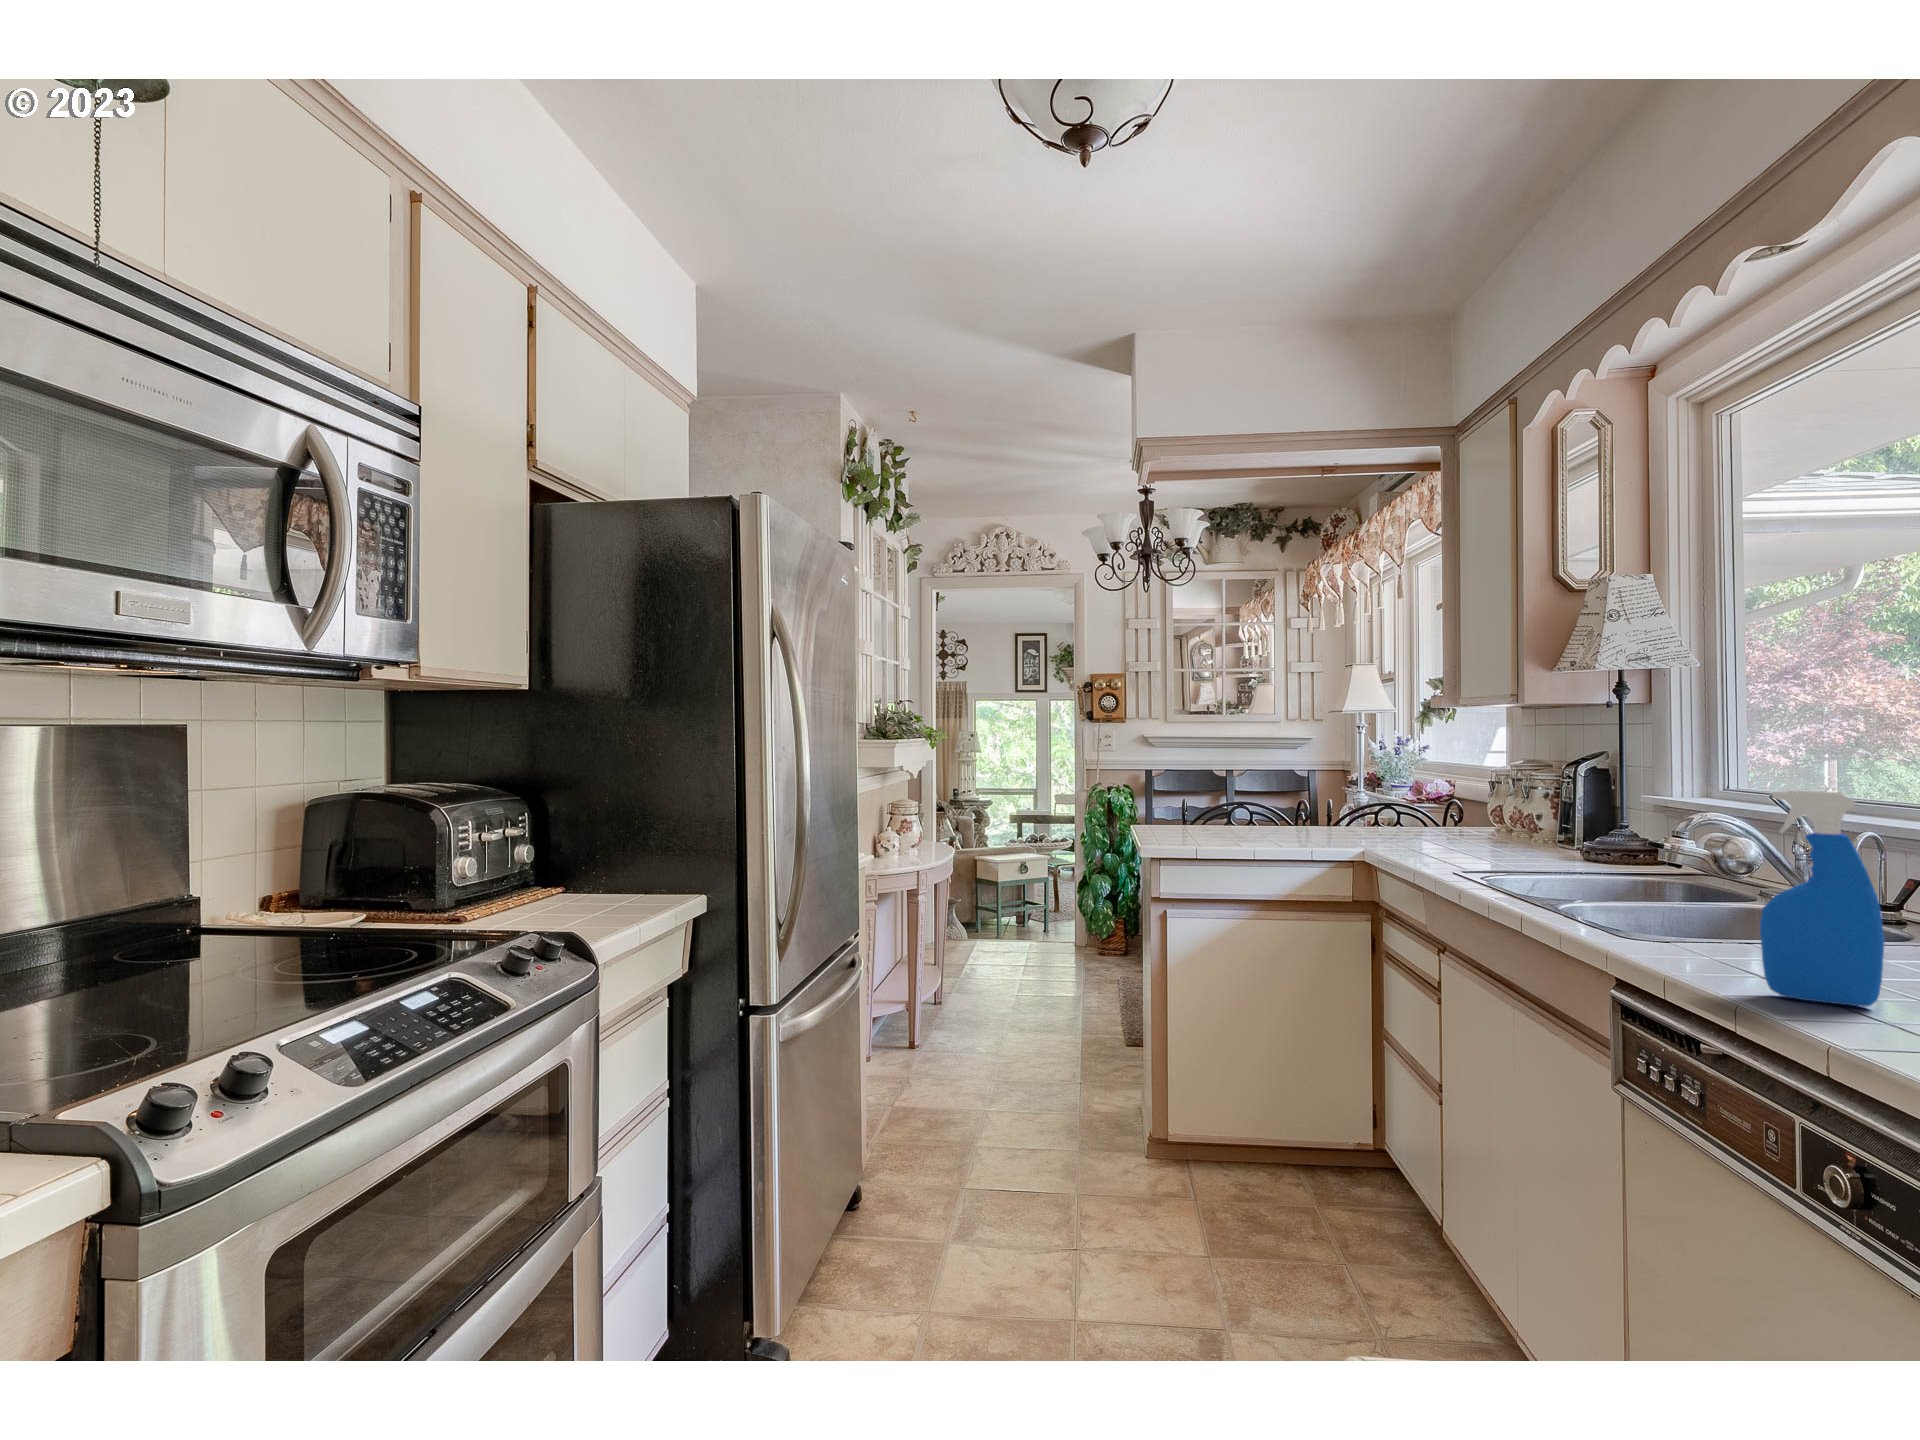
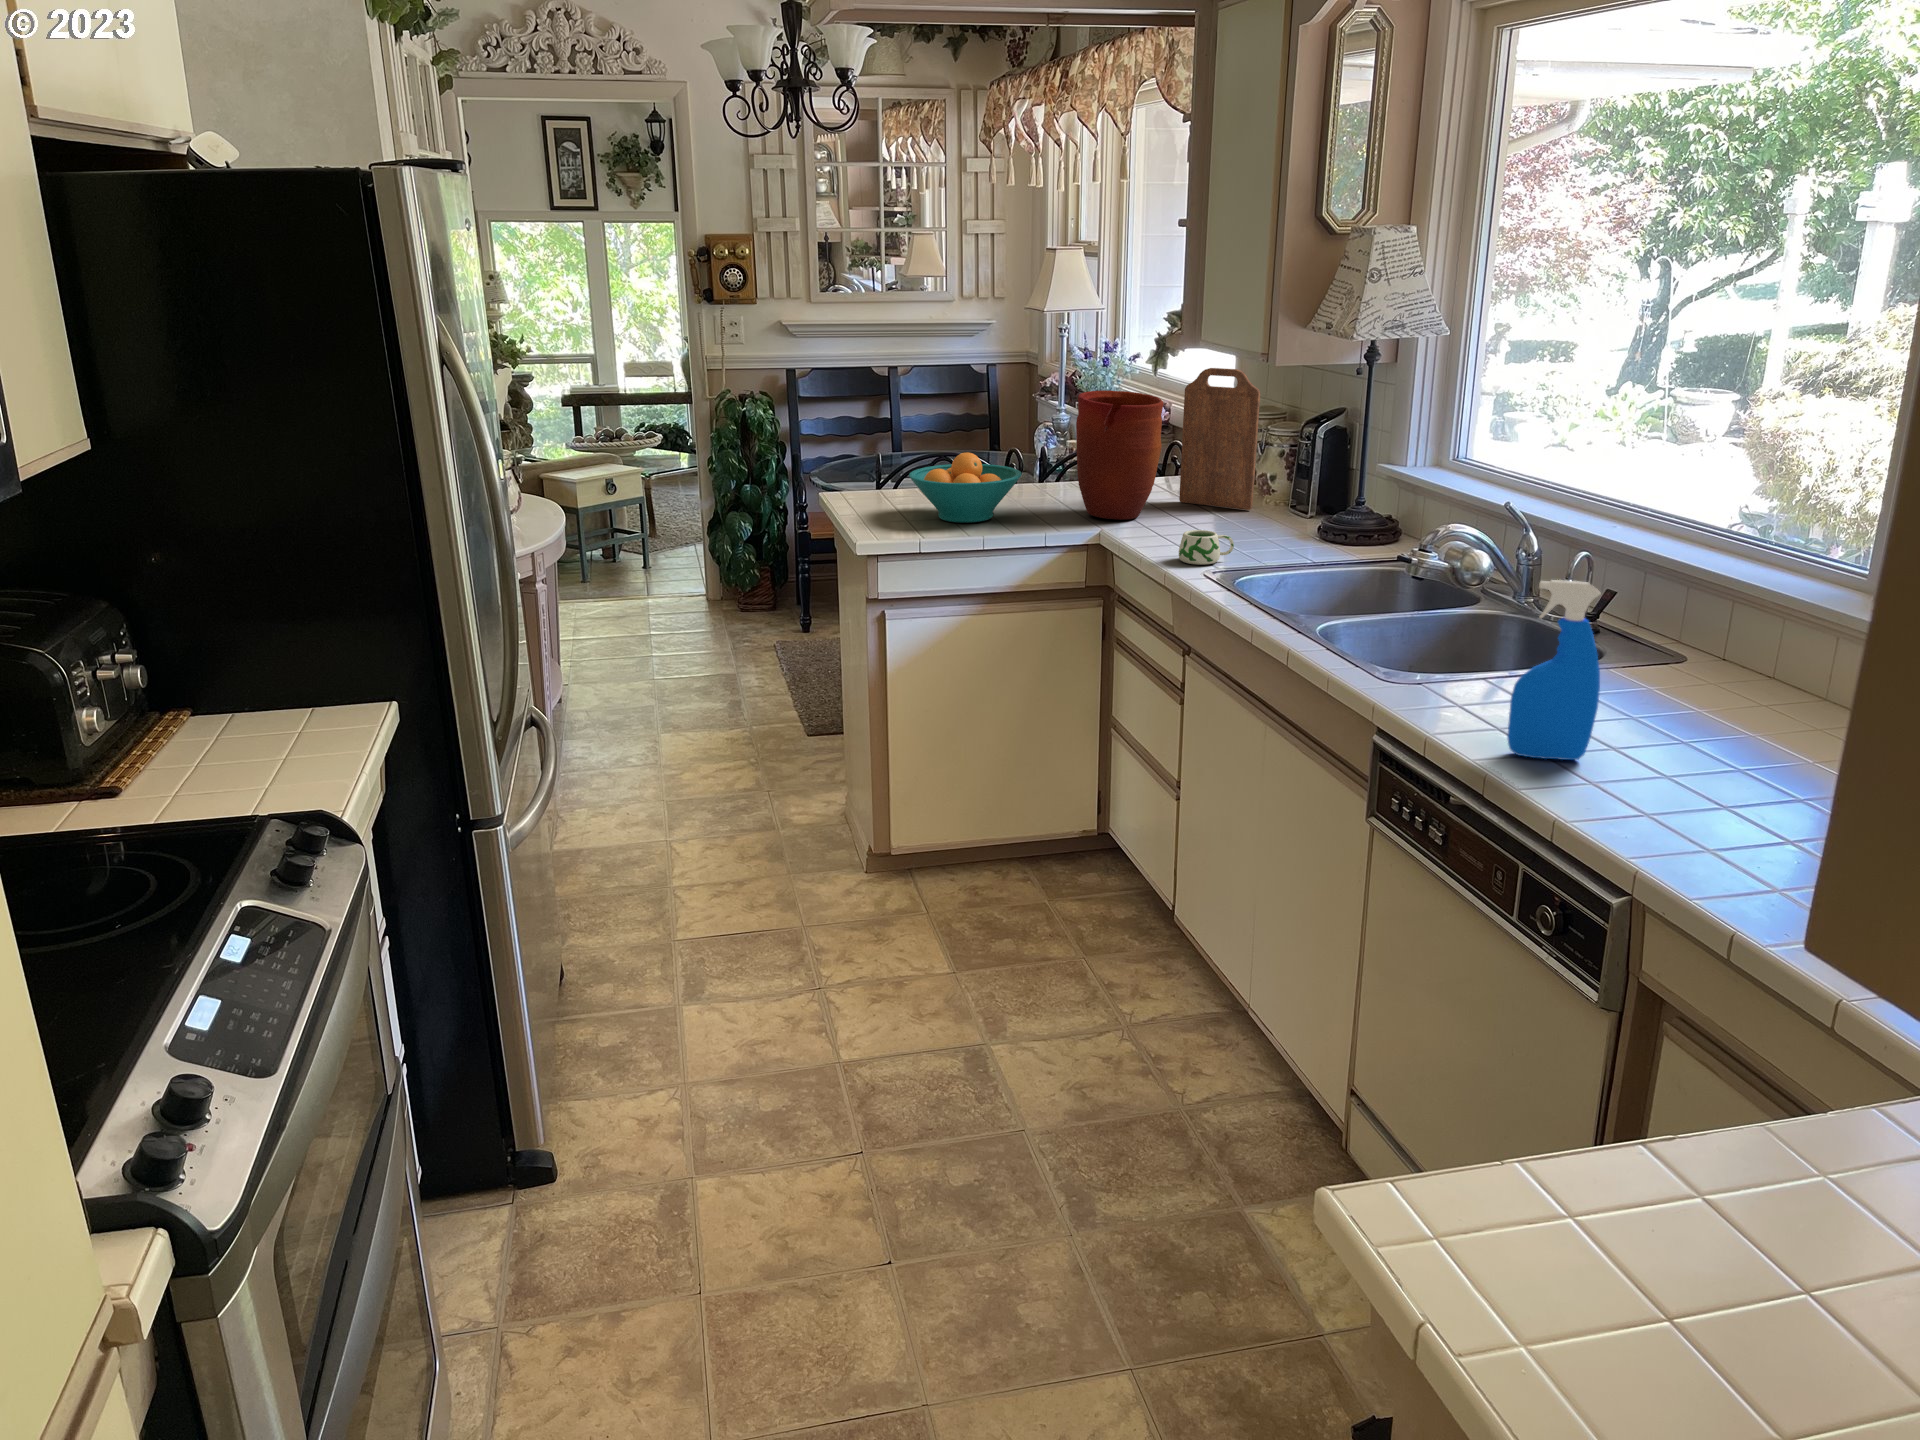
cutting board: none [1445,719,1519,843] -> present [1179,368,1260,510]
vase: none [1341,736,1421,842] -> present [1076,390,1164,520]
fruit bowl: none [1193,781,1291,837] -> present [909,452,1022,523]
mug: none [1428,837,1484,866] -> present [1179,530,1234,565]

